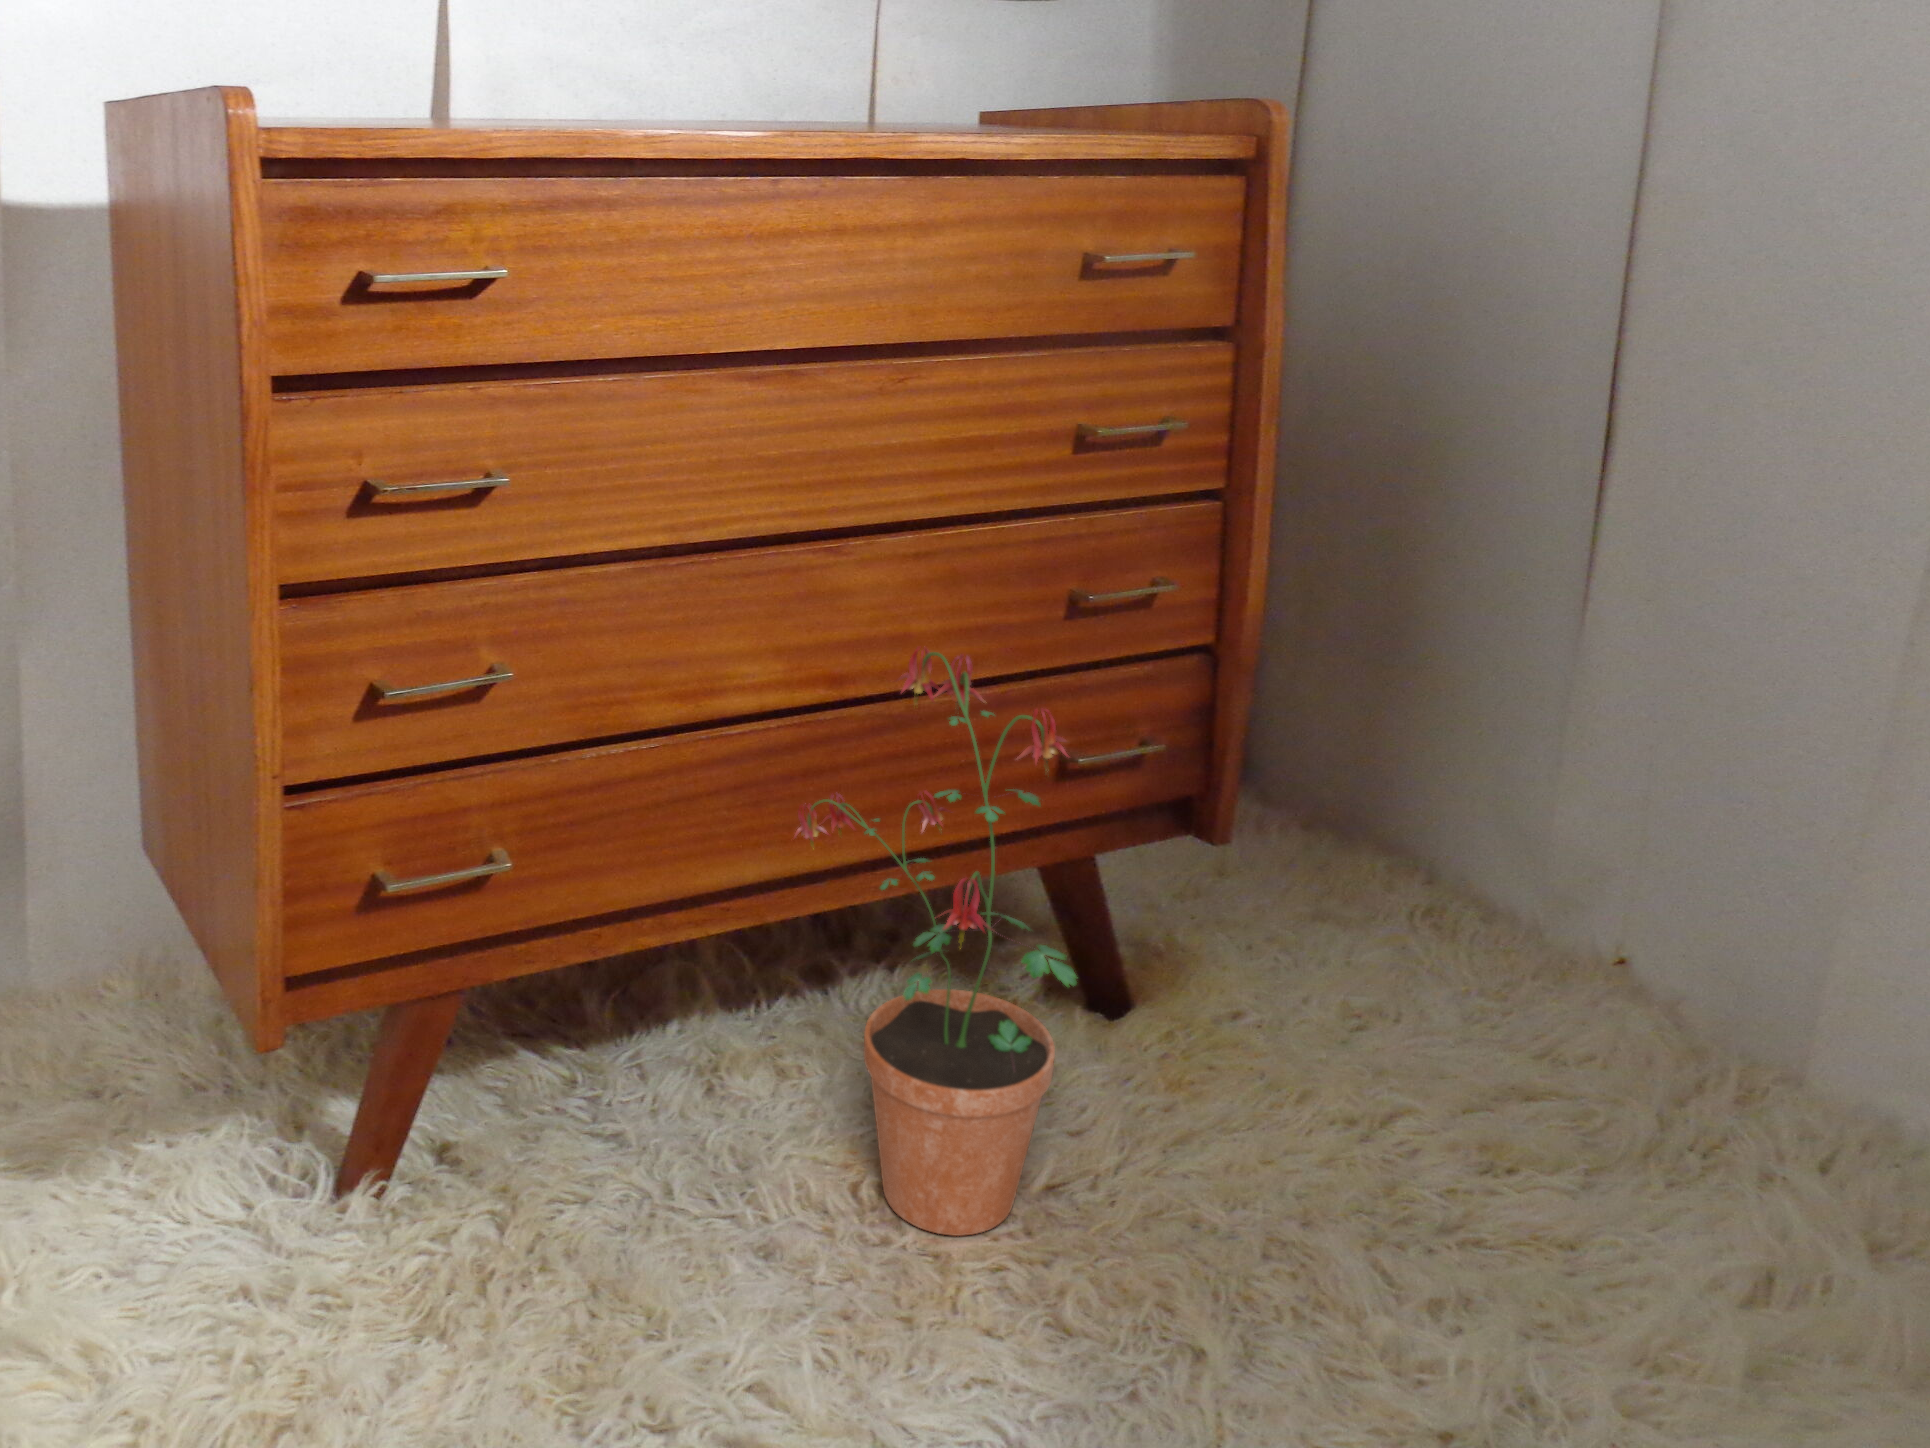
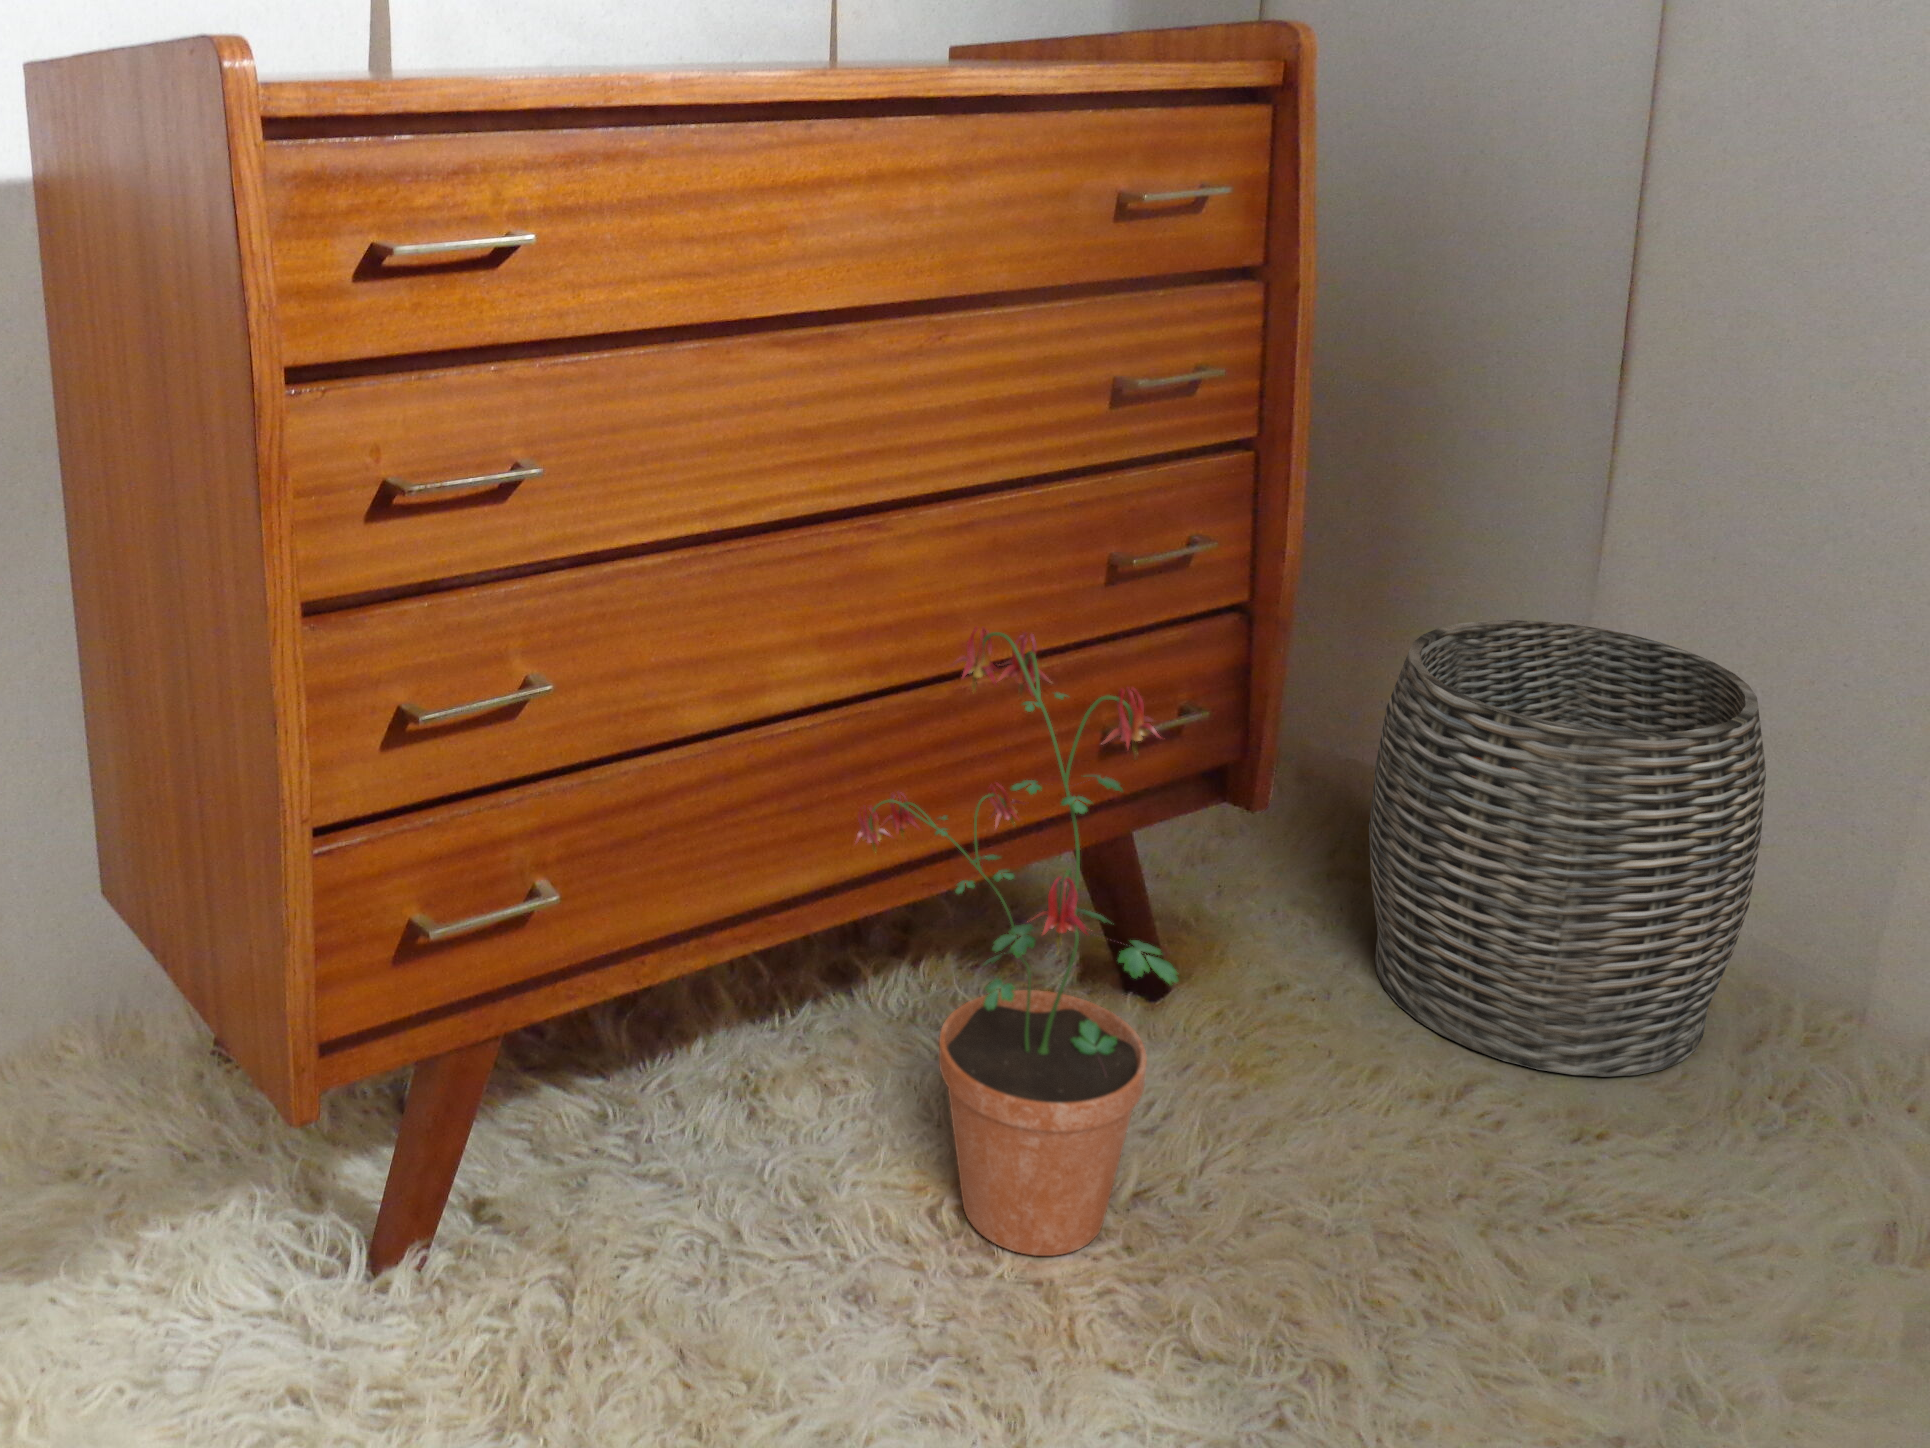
woven basket: none [1329,680,1708,1125] -> present [1369,620,1766,1077]

